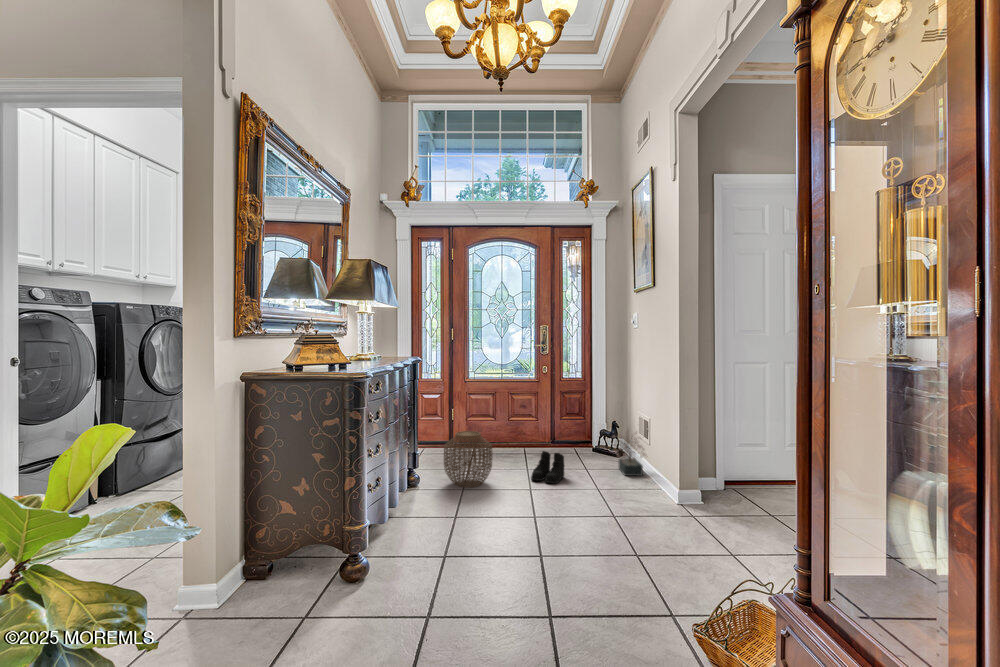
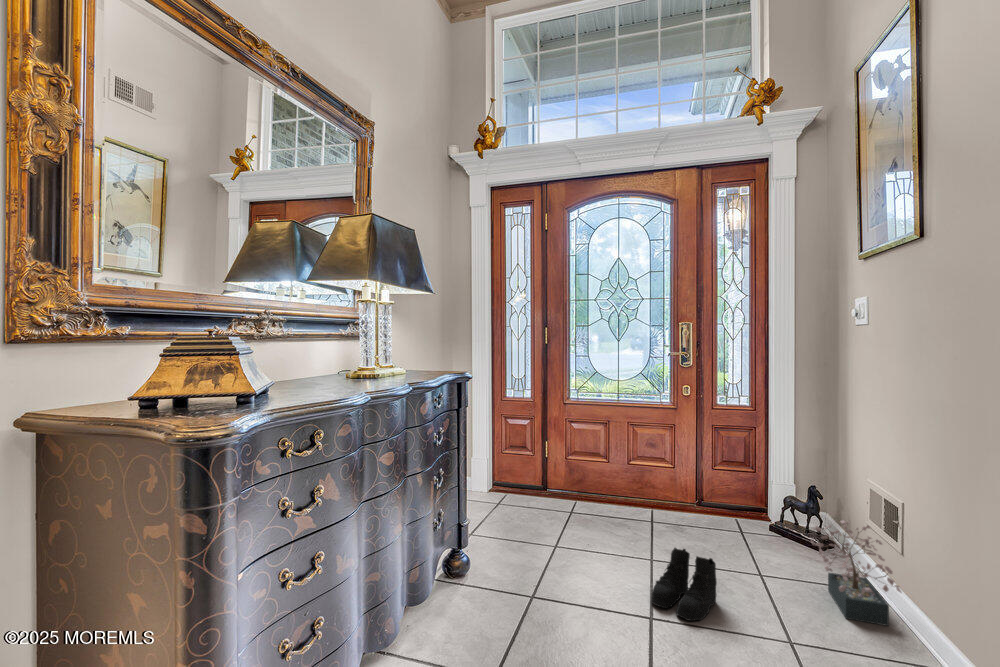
woven basket: present [444,431,492,488] -> none [497,501,579,606]

